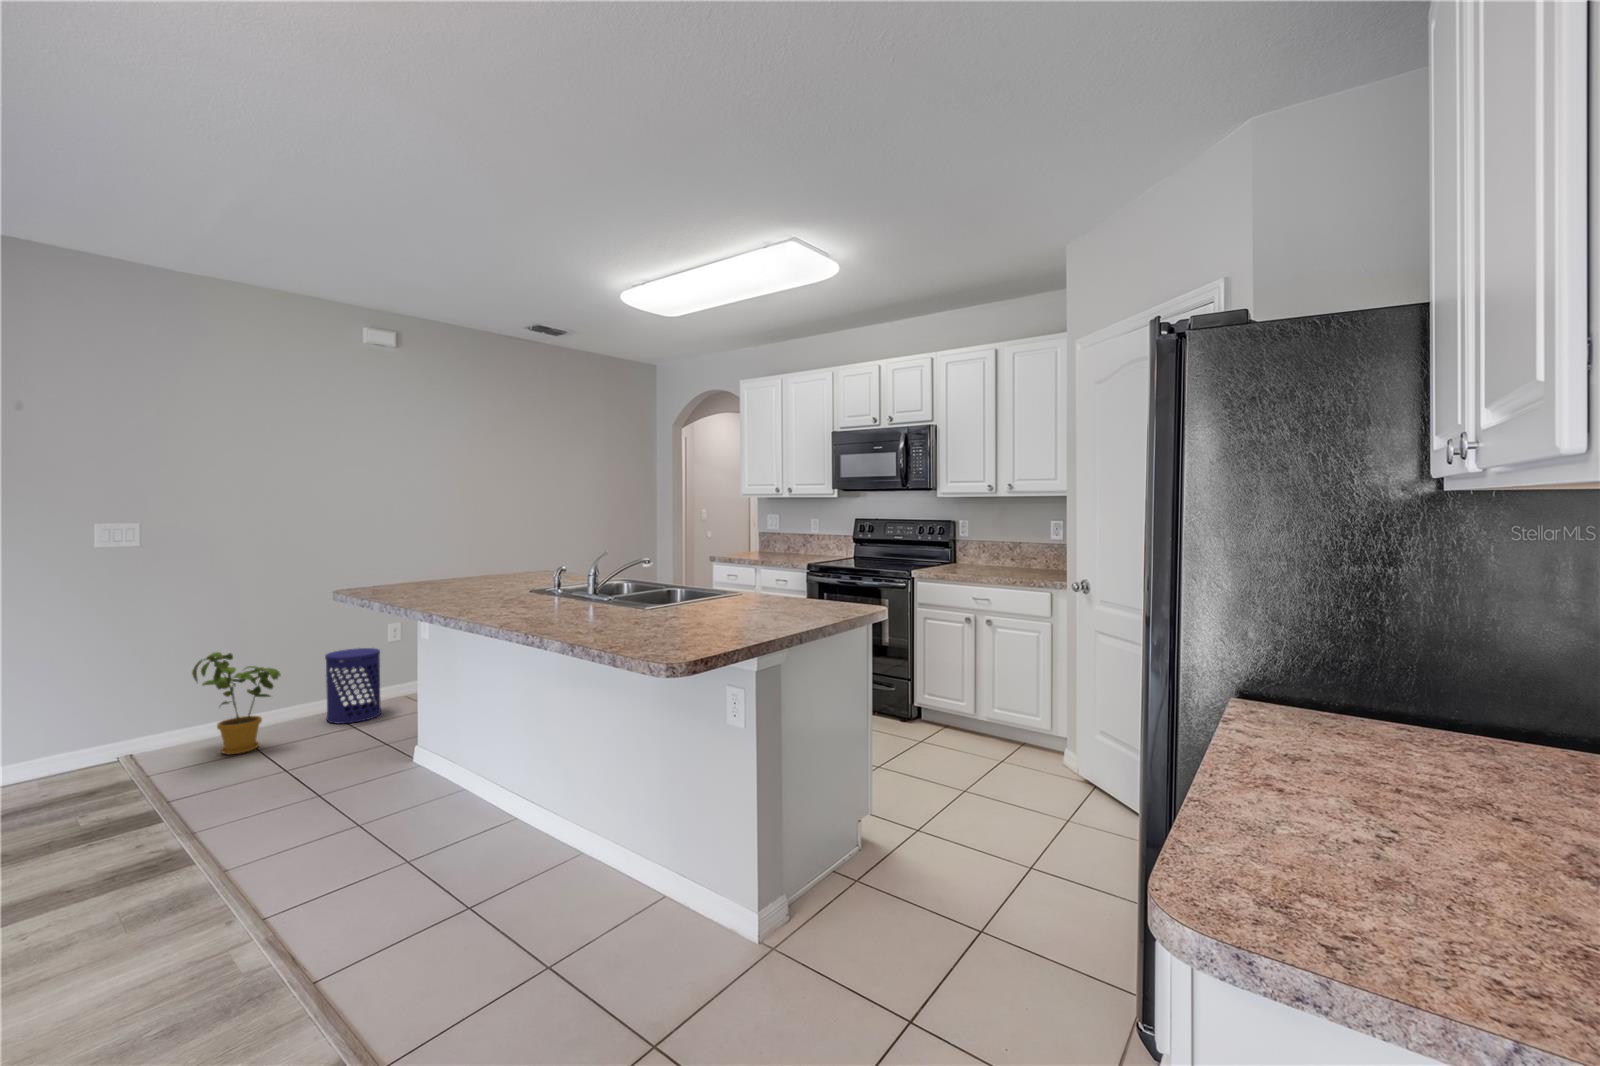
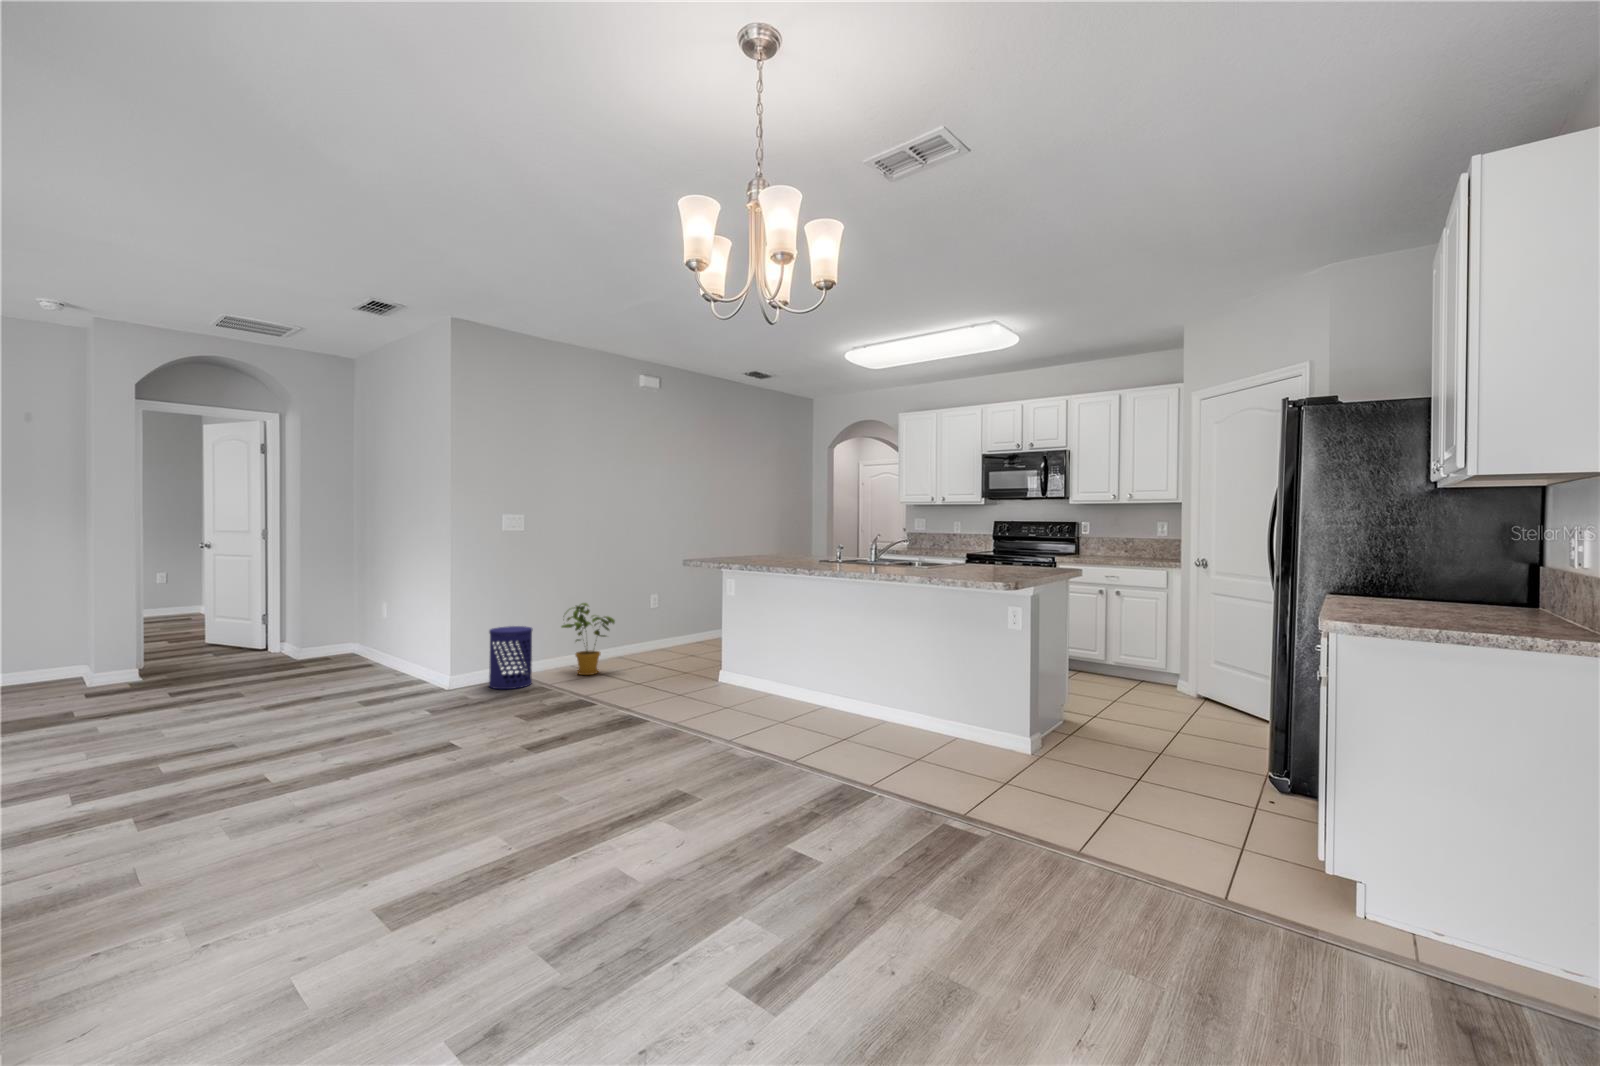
waste bin: present [325,648,381,723] -> present [489,626,533,689]

